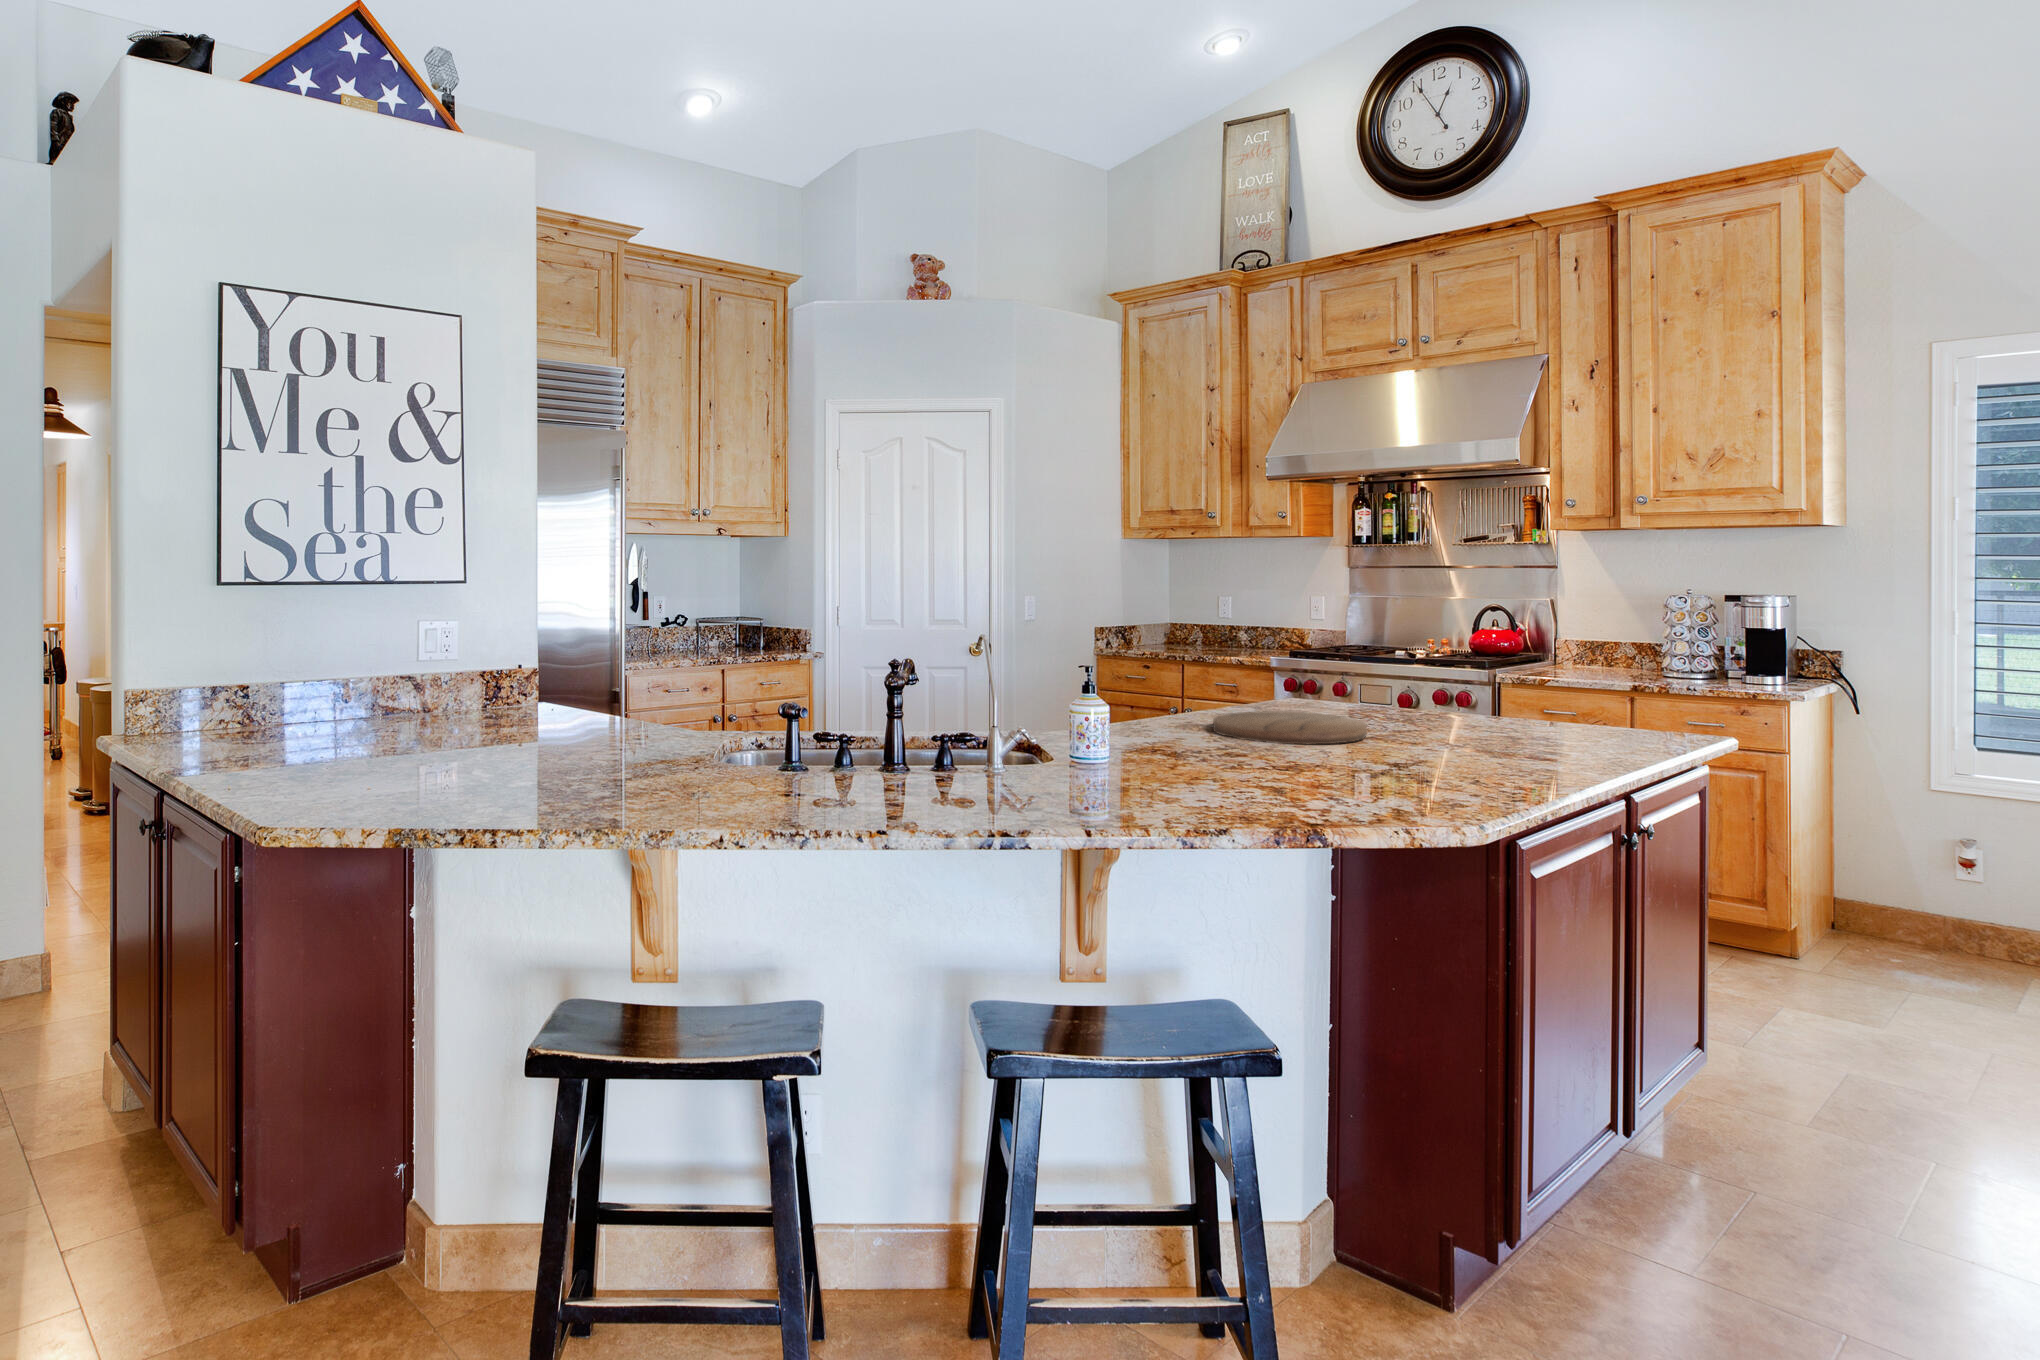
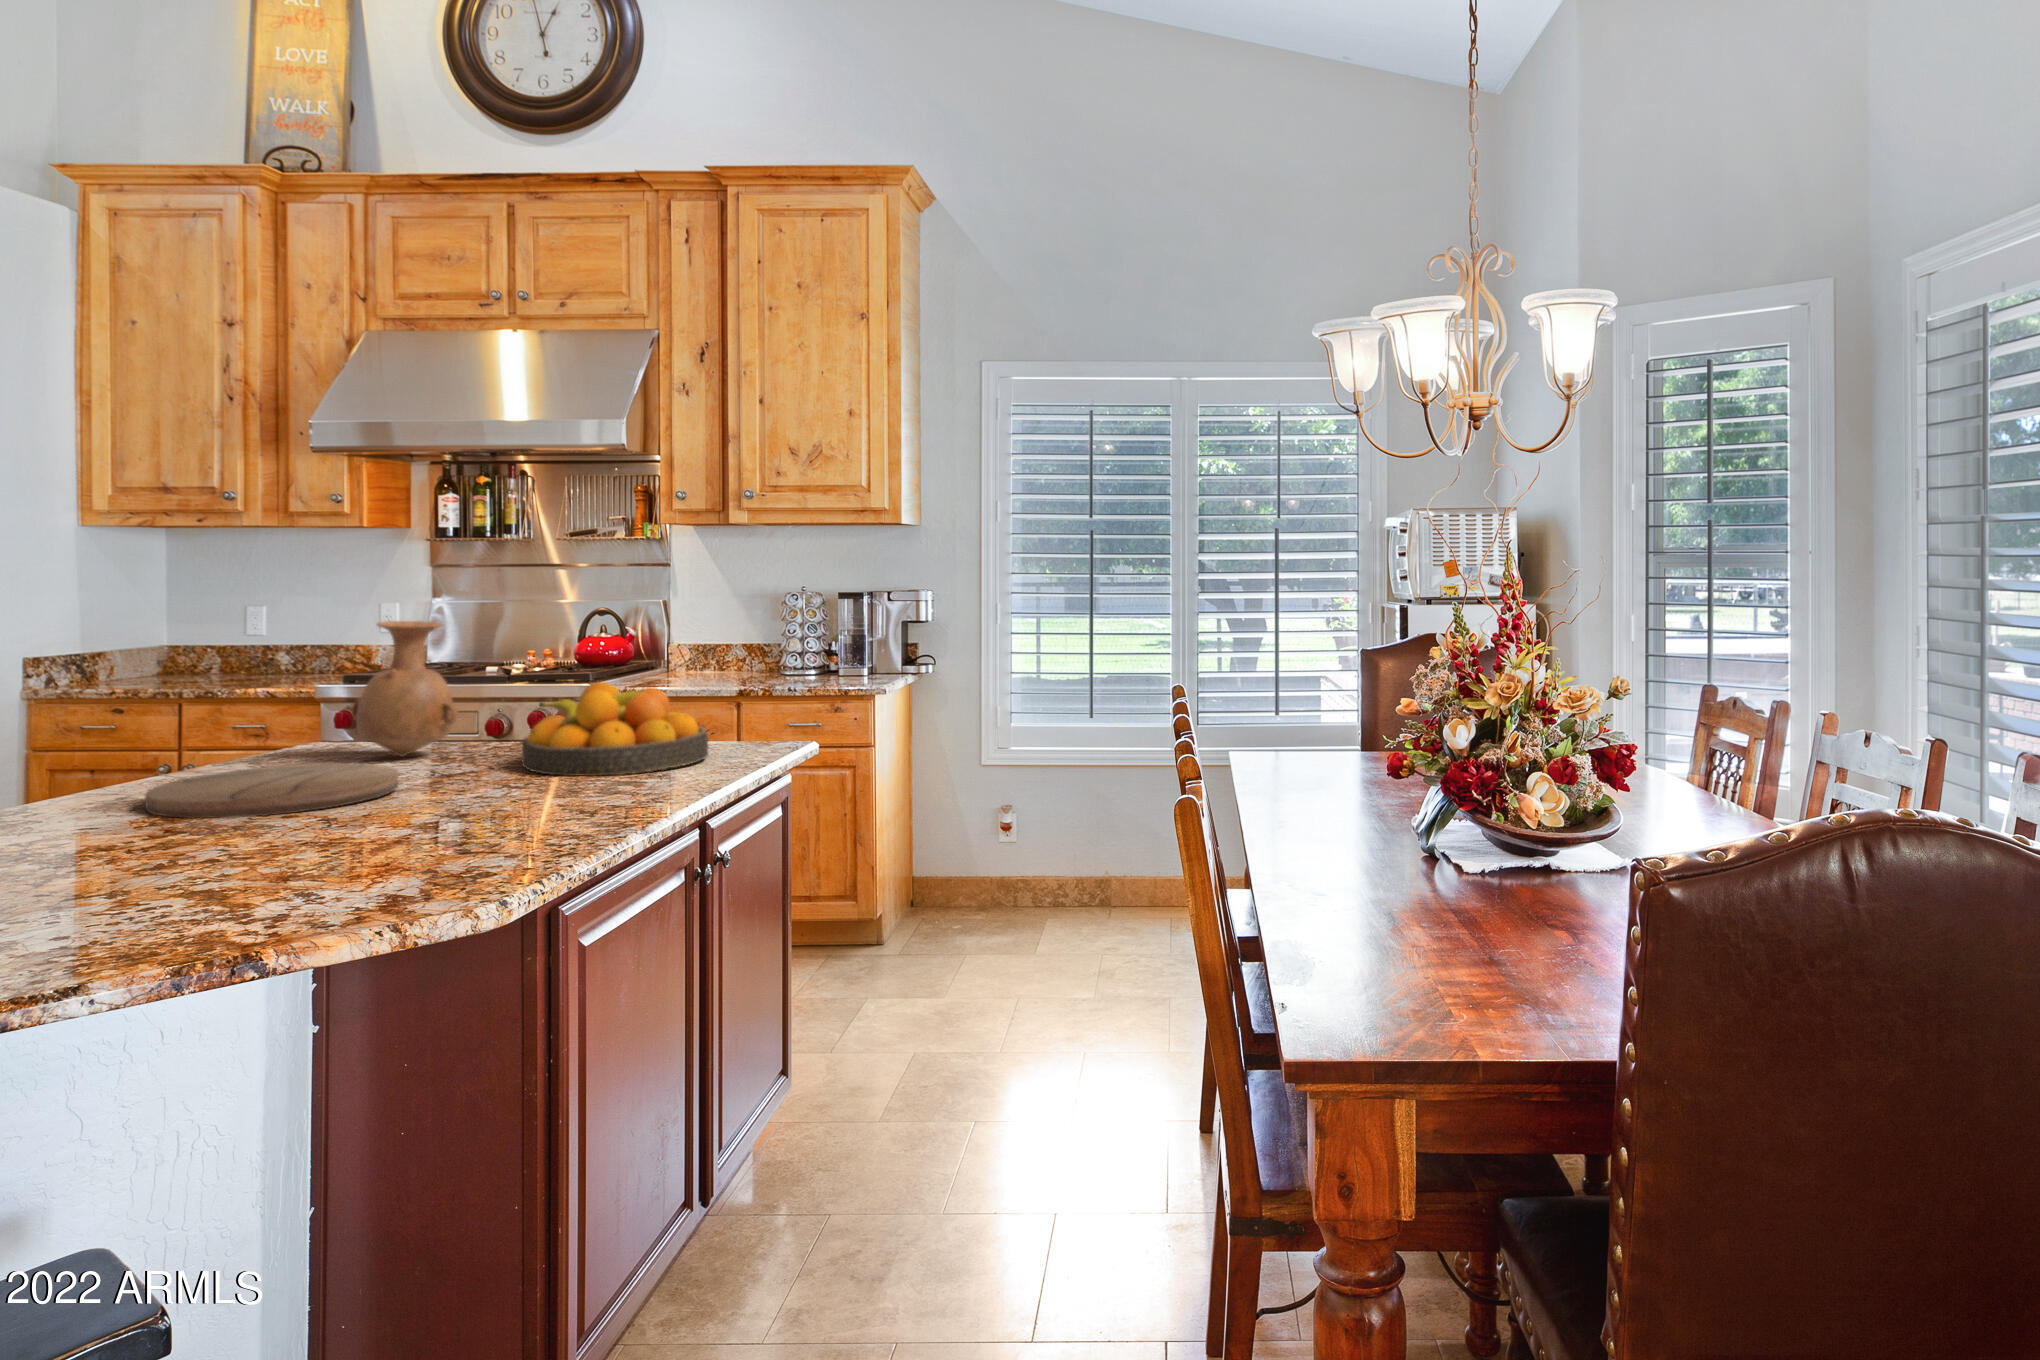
vase: none [1322,611,1400,714] -> present [351,621,458,757]
fruit bowl: none [1453,669,1621,748] -> present [522,682,708,776]

